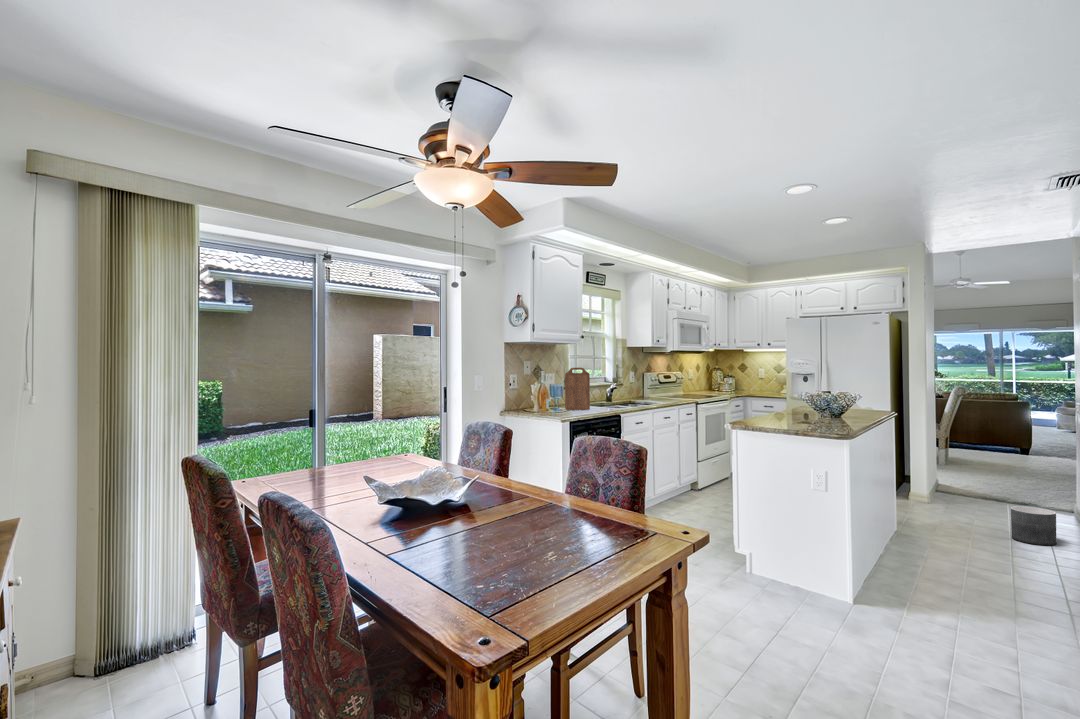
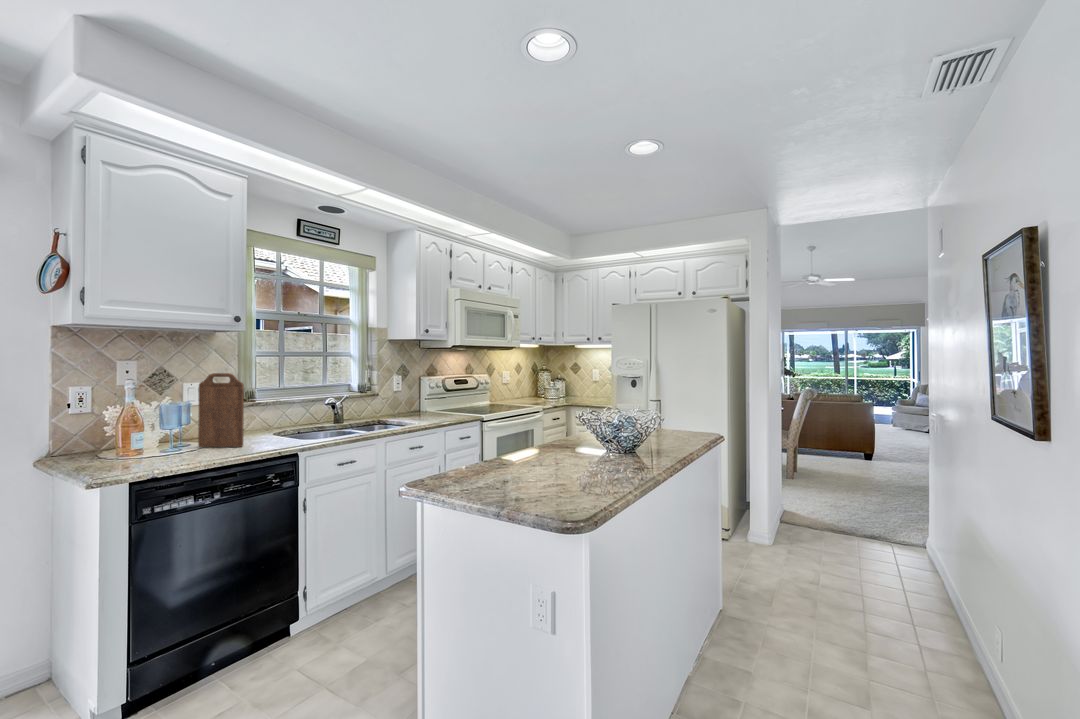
planter: present [1011,506,1056,545] -> none [897,590,966,664]

